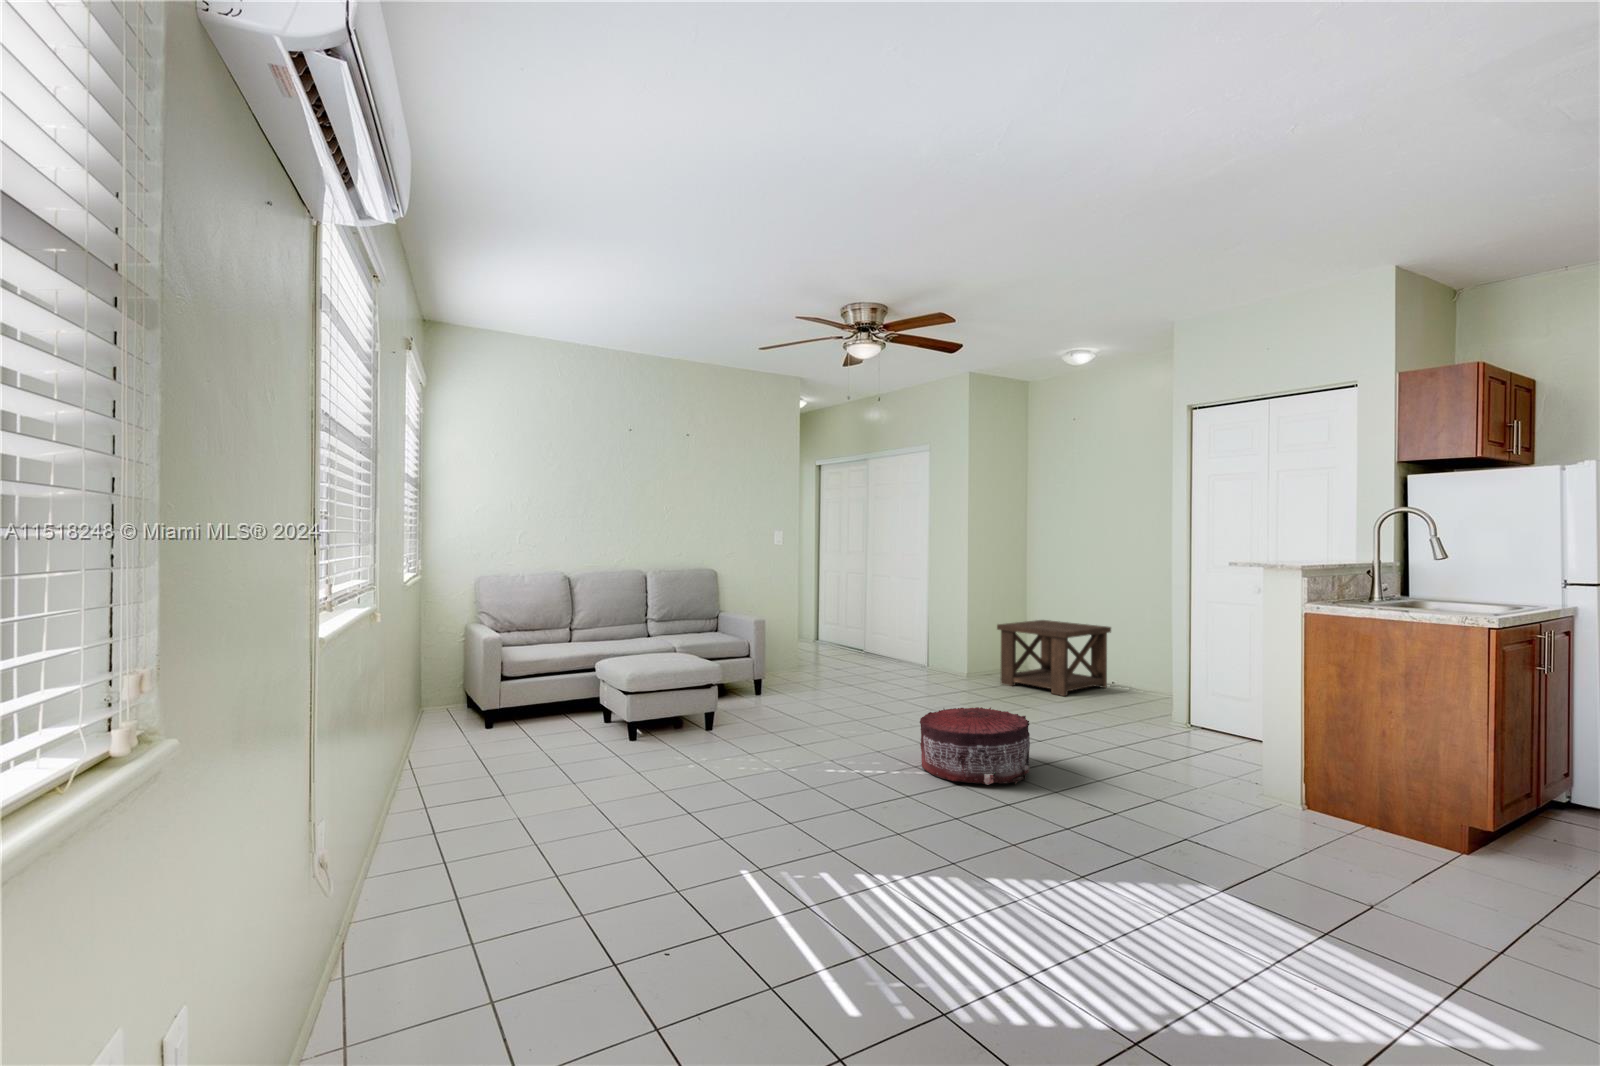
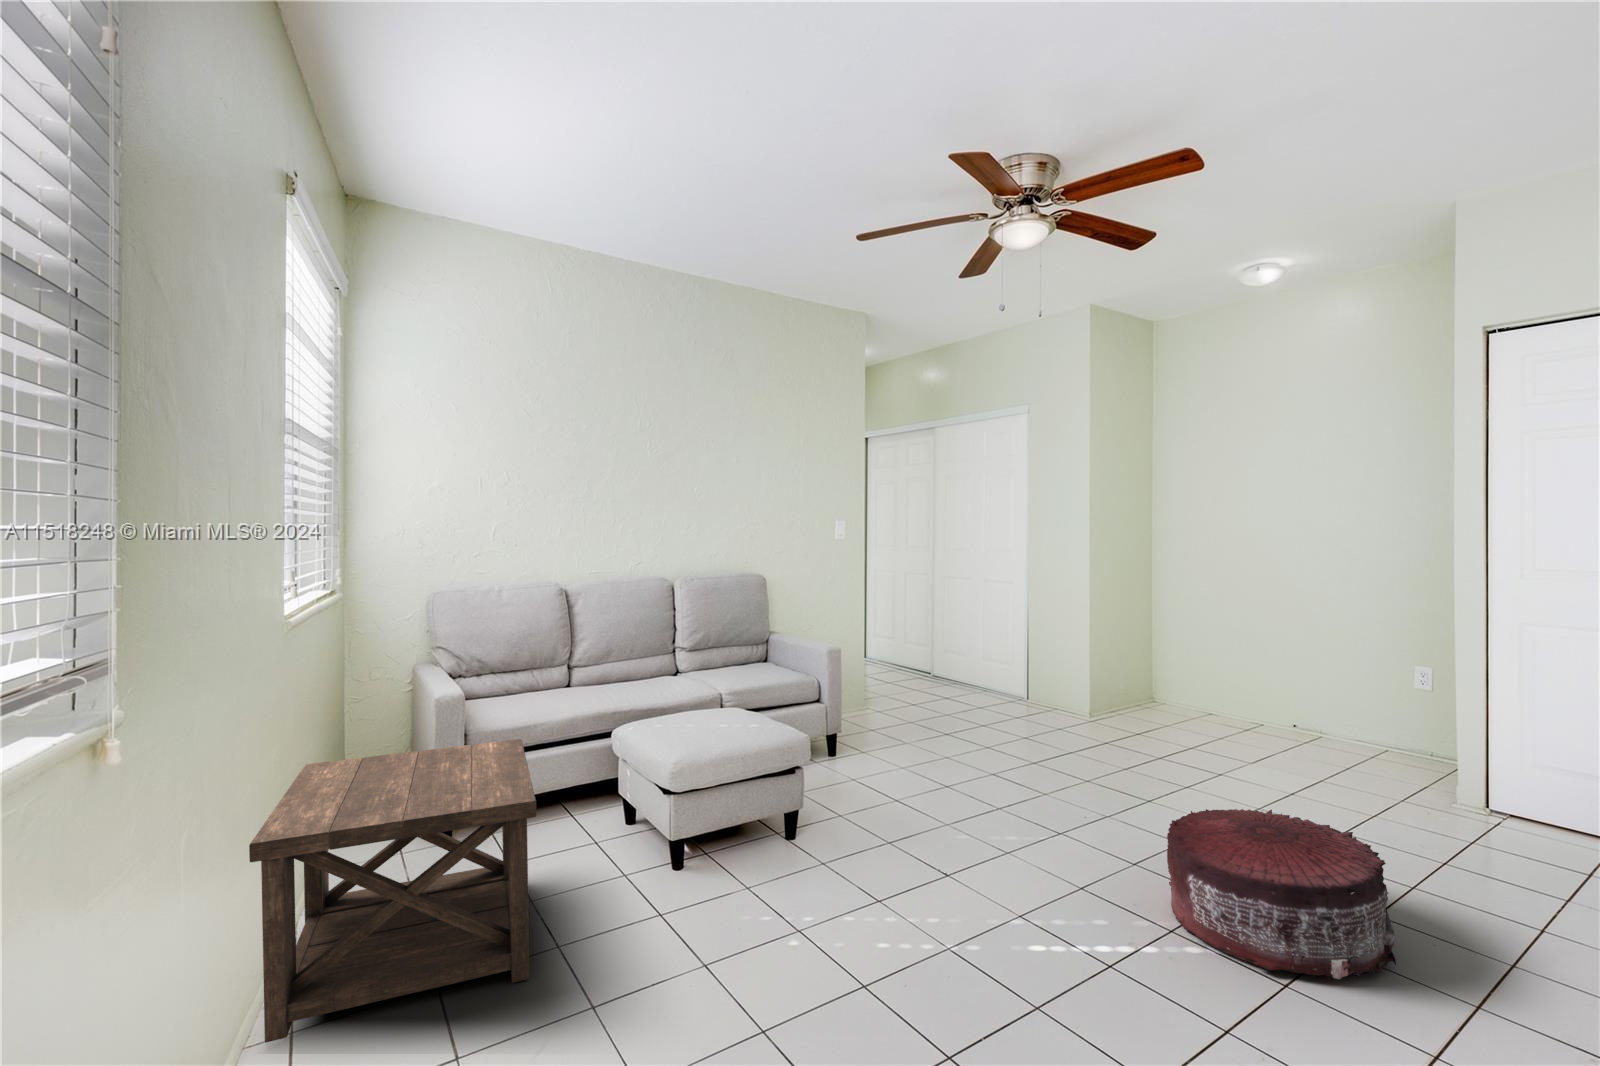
side table: present [997,620,1111,696] -> present [249,739,536,1042]

